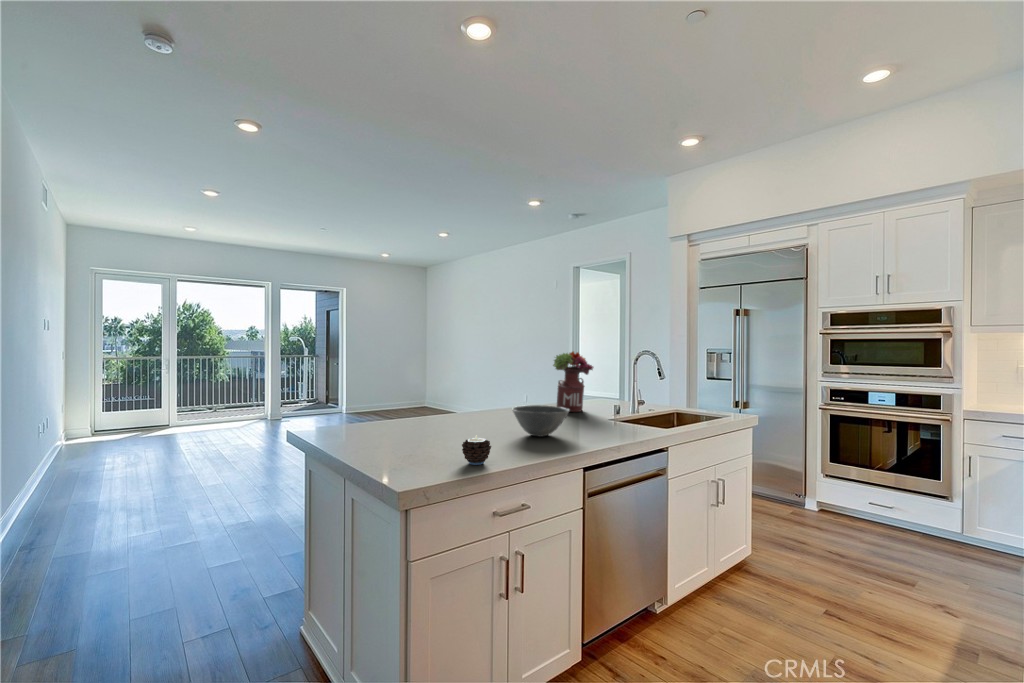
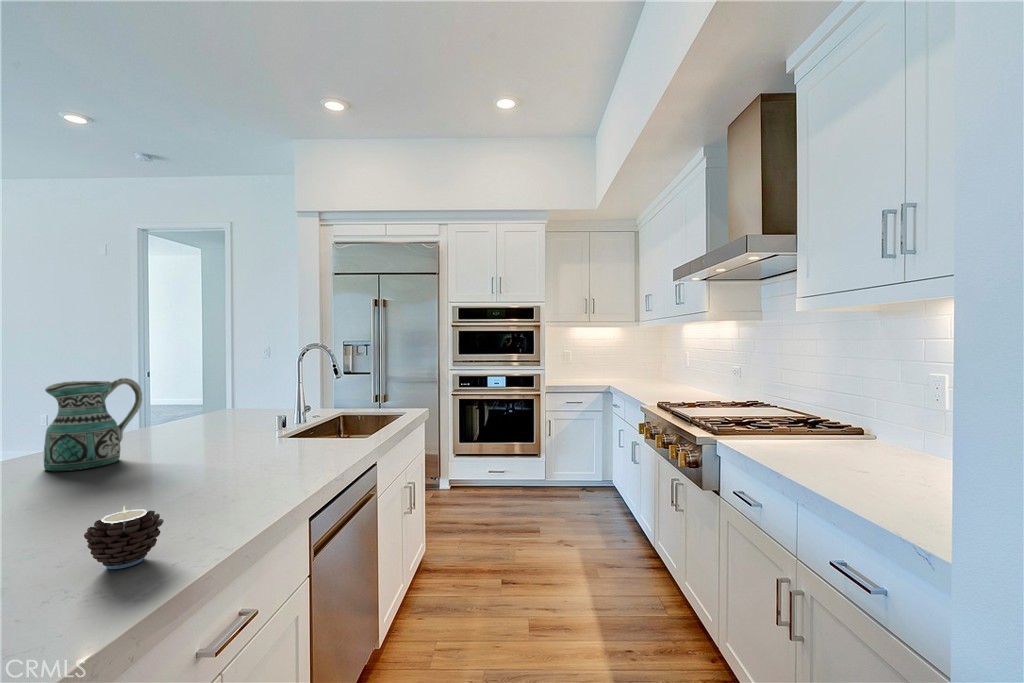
flower arrangement: present [553,351,594,412] -> none [172,346,243,436]
ceramic pitcher: none [486,370,530,420] -> present [44,378,142,471]
bowl: present [512,405,569,437] -> none [141,428,252,482]

